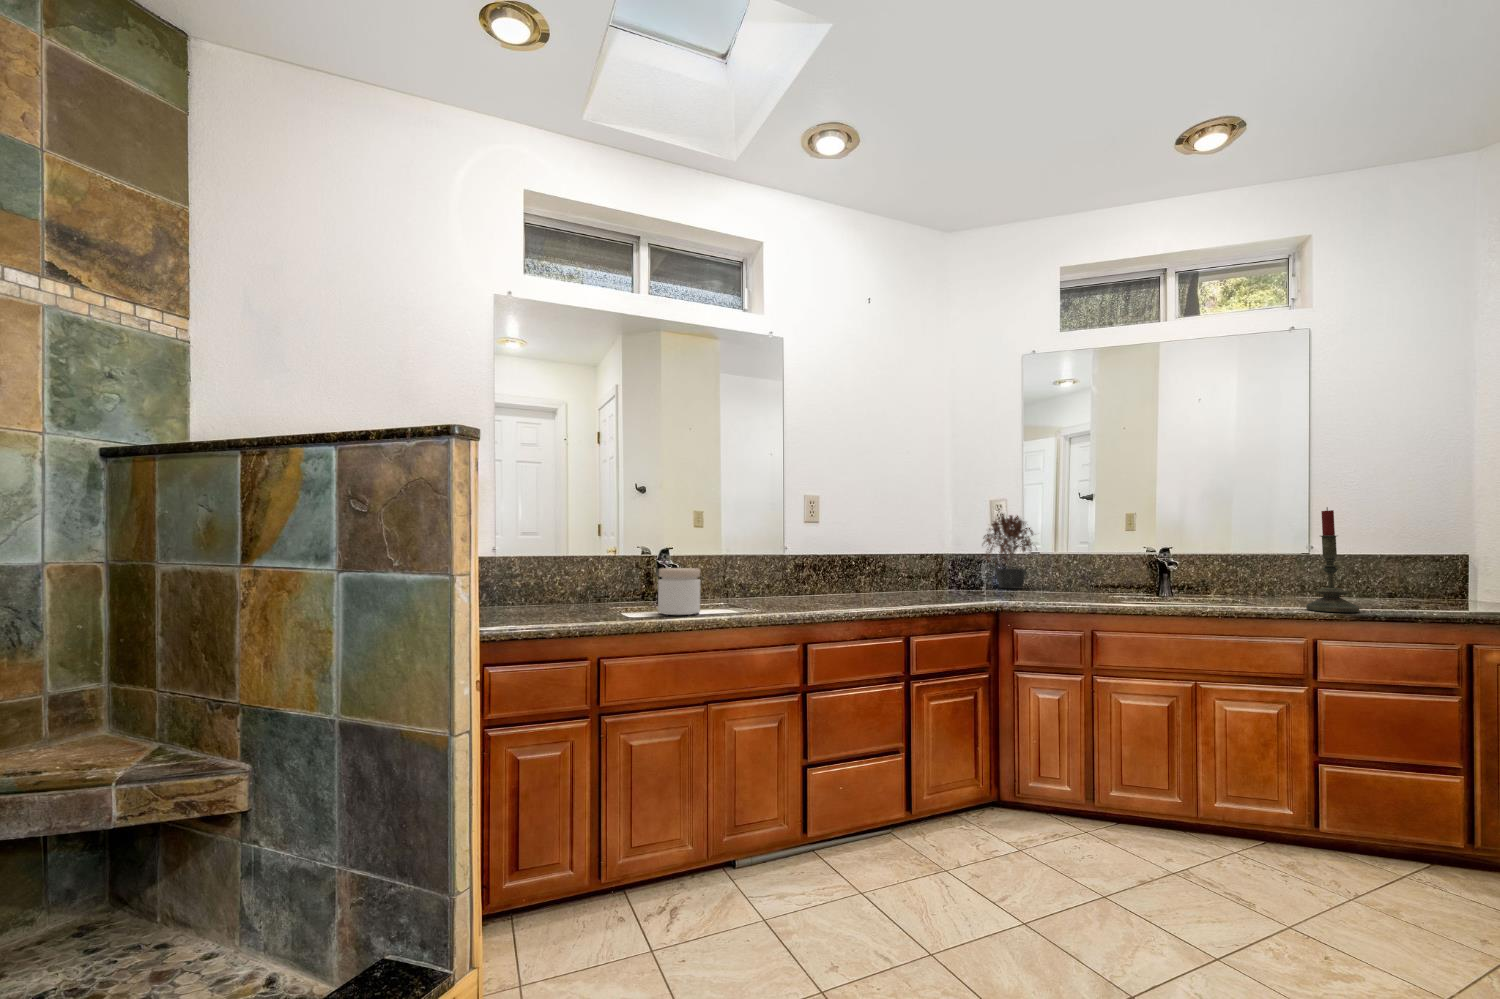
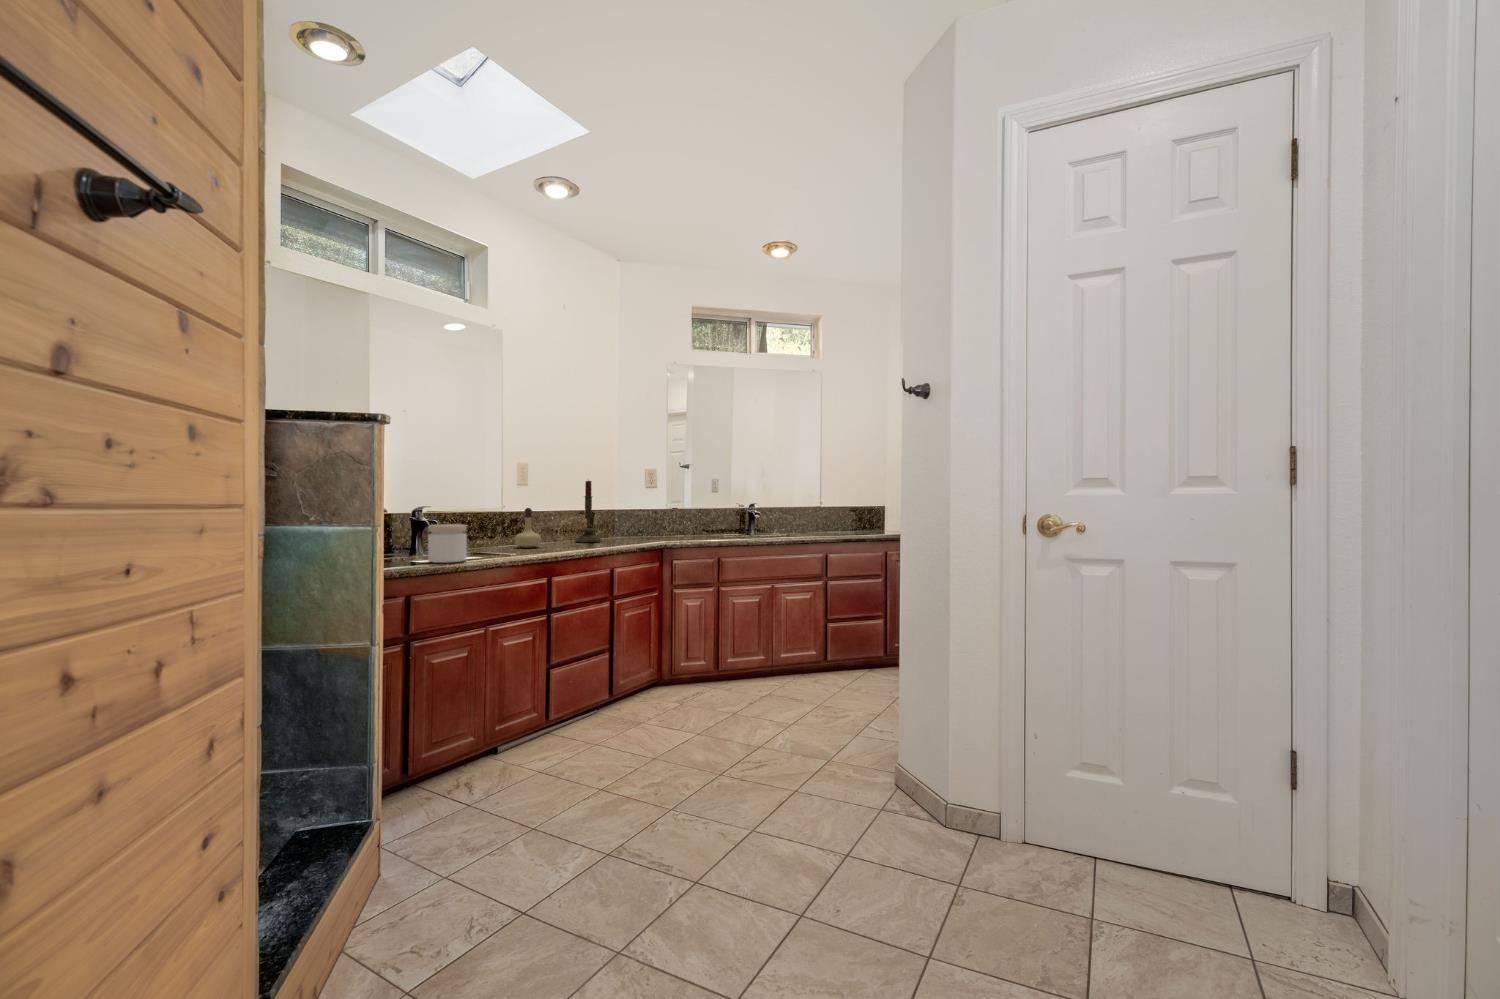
candle: present [1306,507,1359,613] -> present [575,480,601,542]
potted plant: present [982,514,1036,589] -> none [640,480,680,533]
perfume bottle: none [786,549,818,601] -> present [515,508,541,548]

